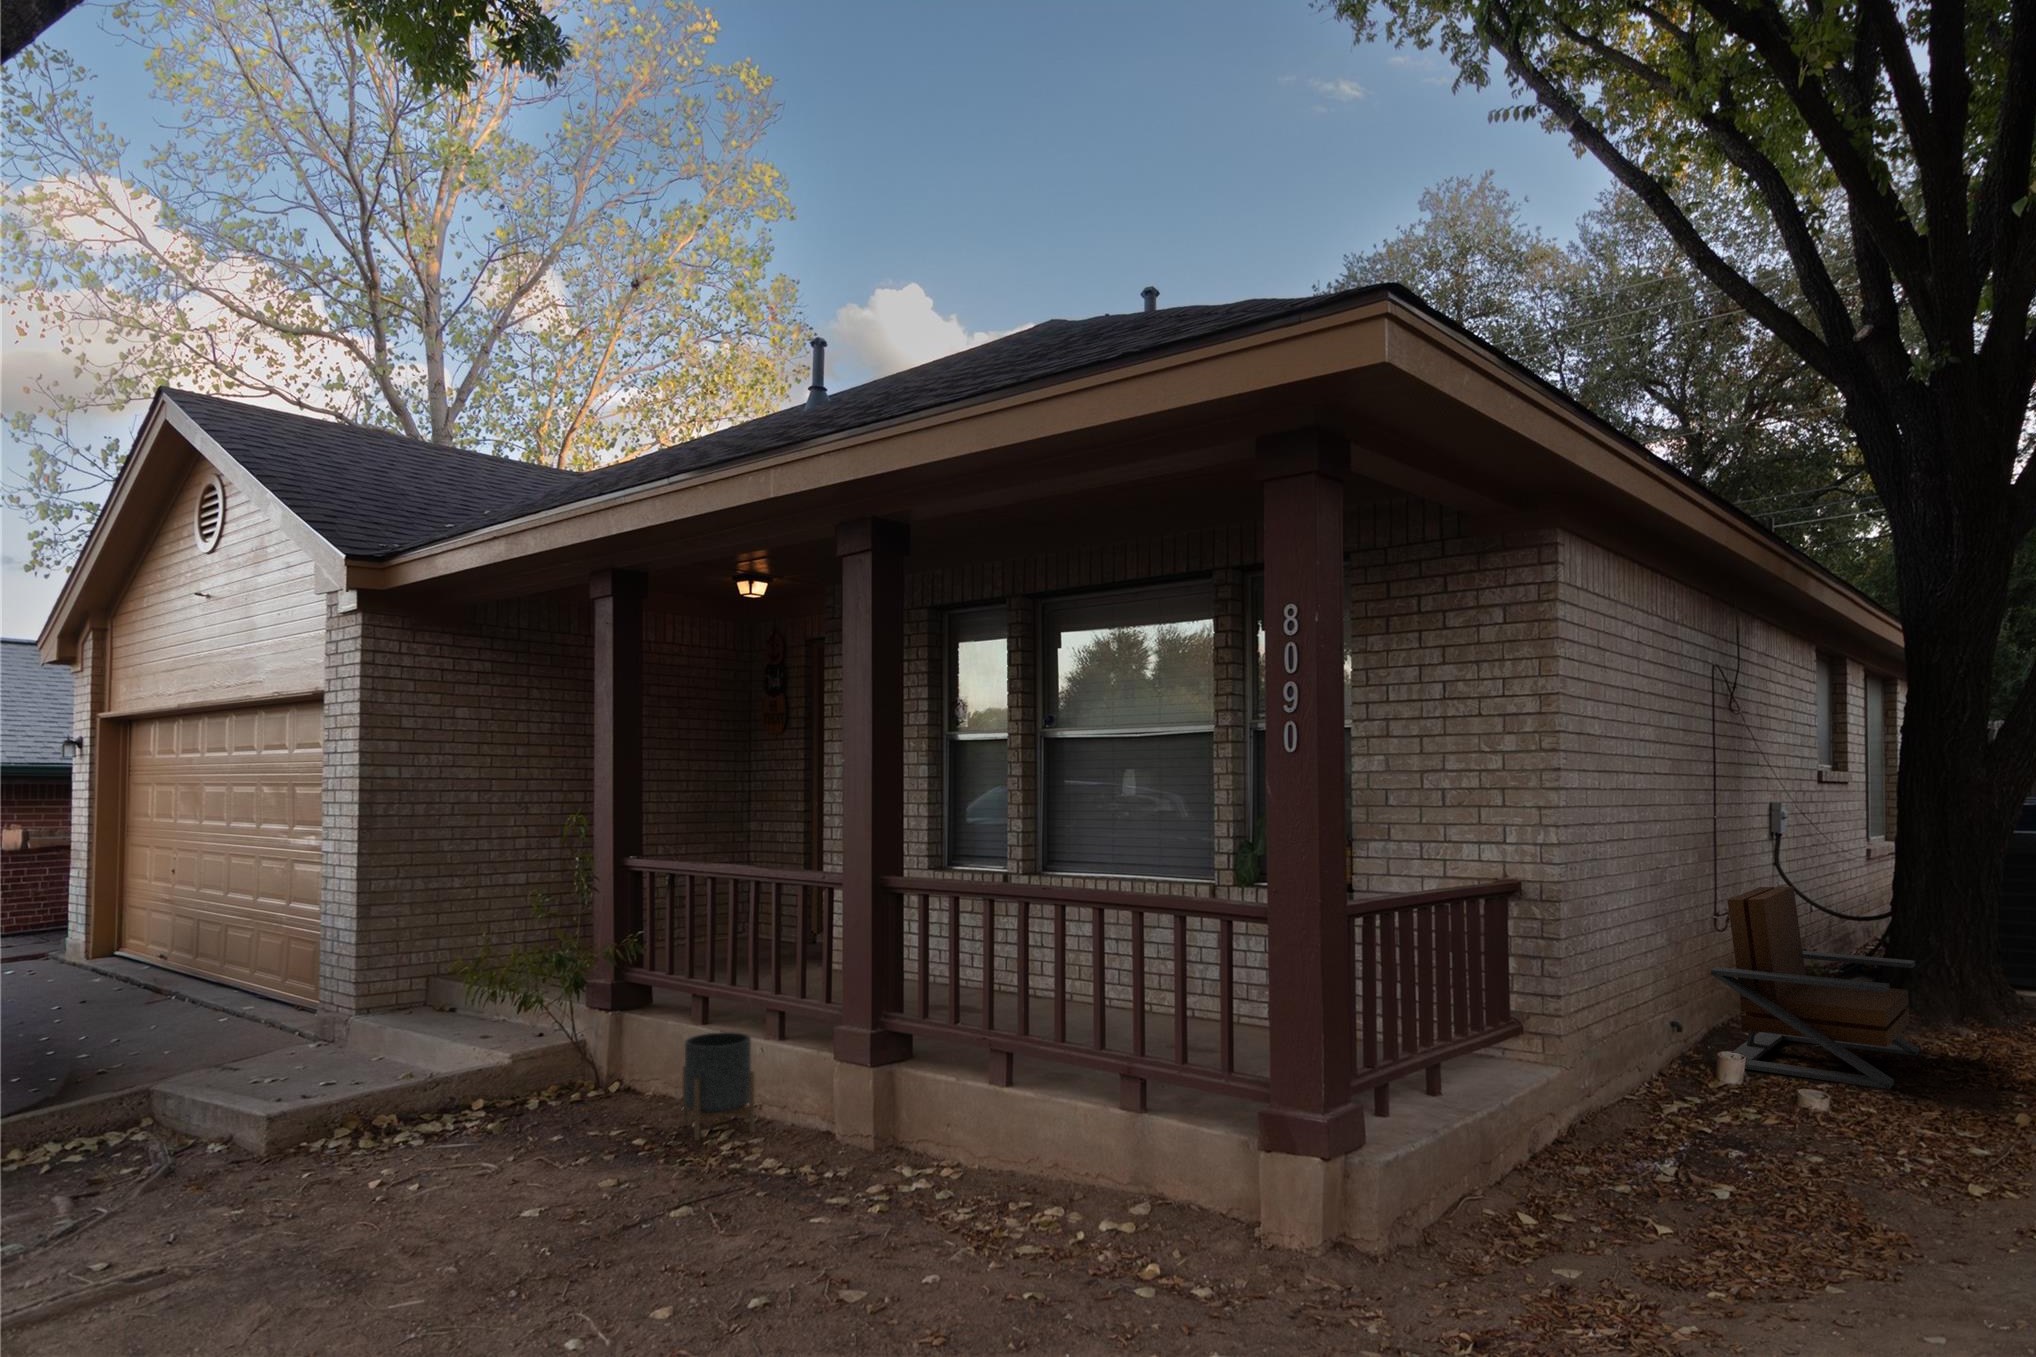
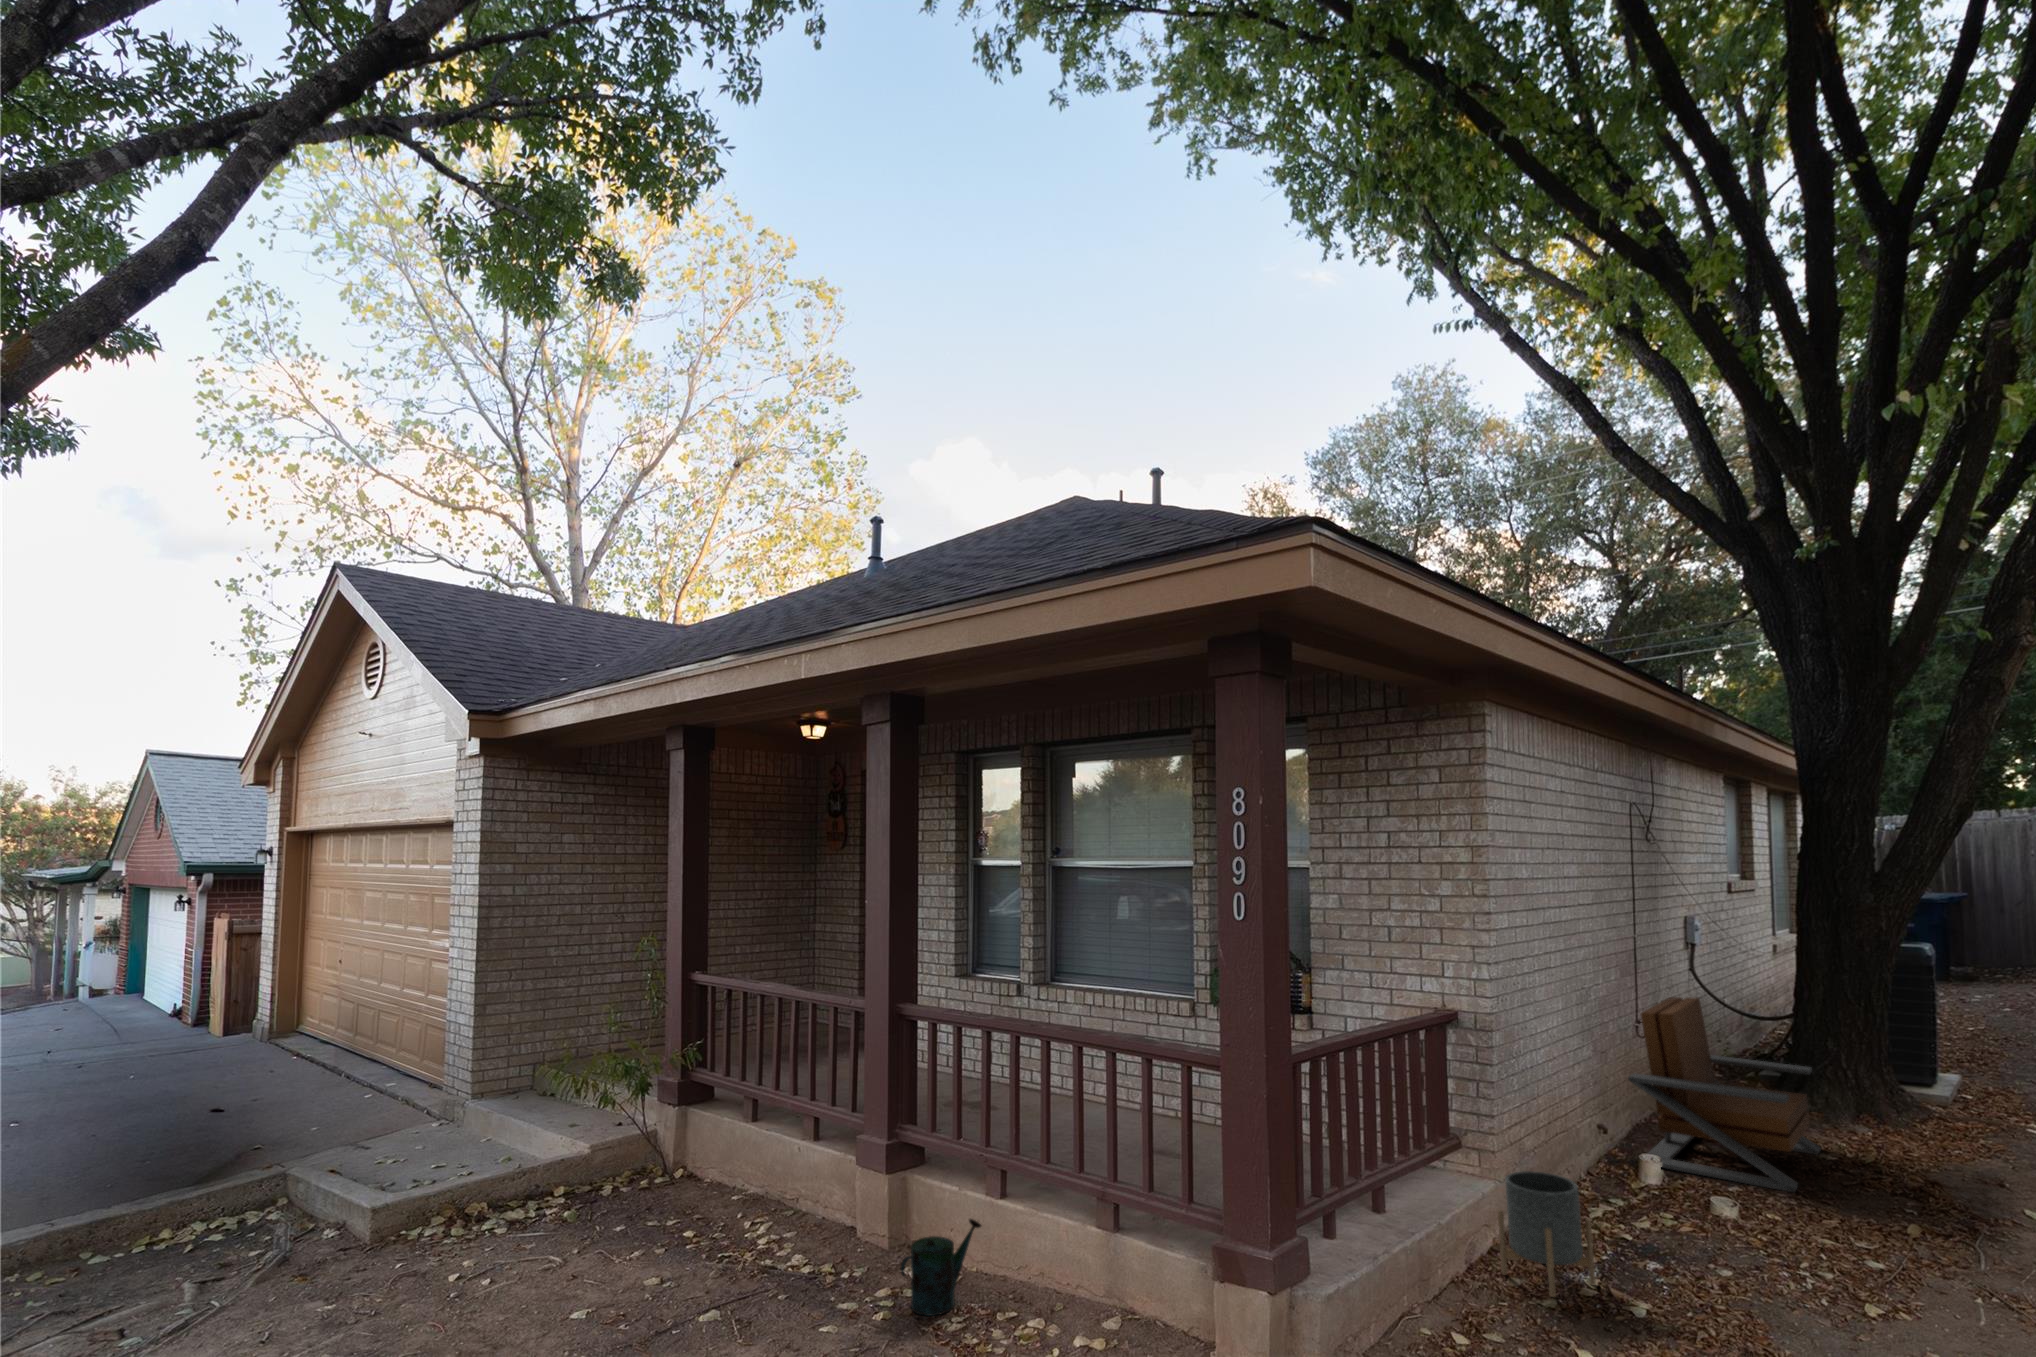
planter: present [682,1032,755,1141] -> present [1498,1171,1596,1297]
watering can: none [897,1108,987,1209] -> present [901,1219,981,1316]

